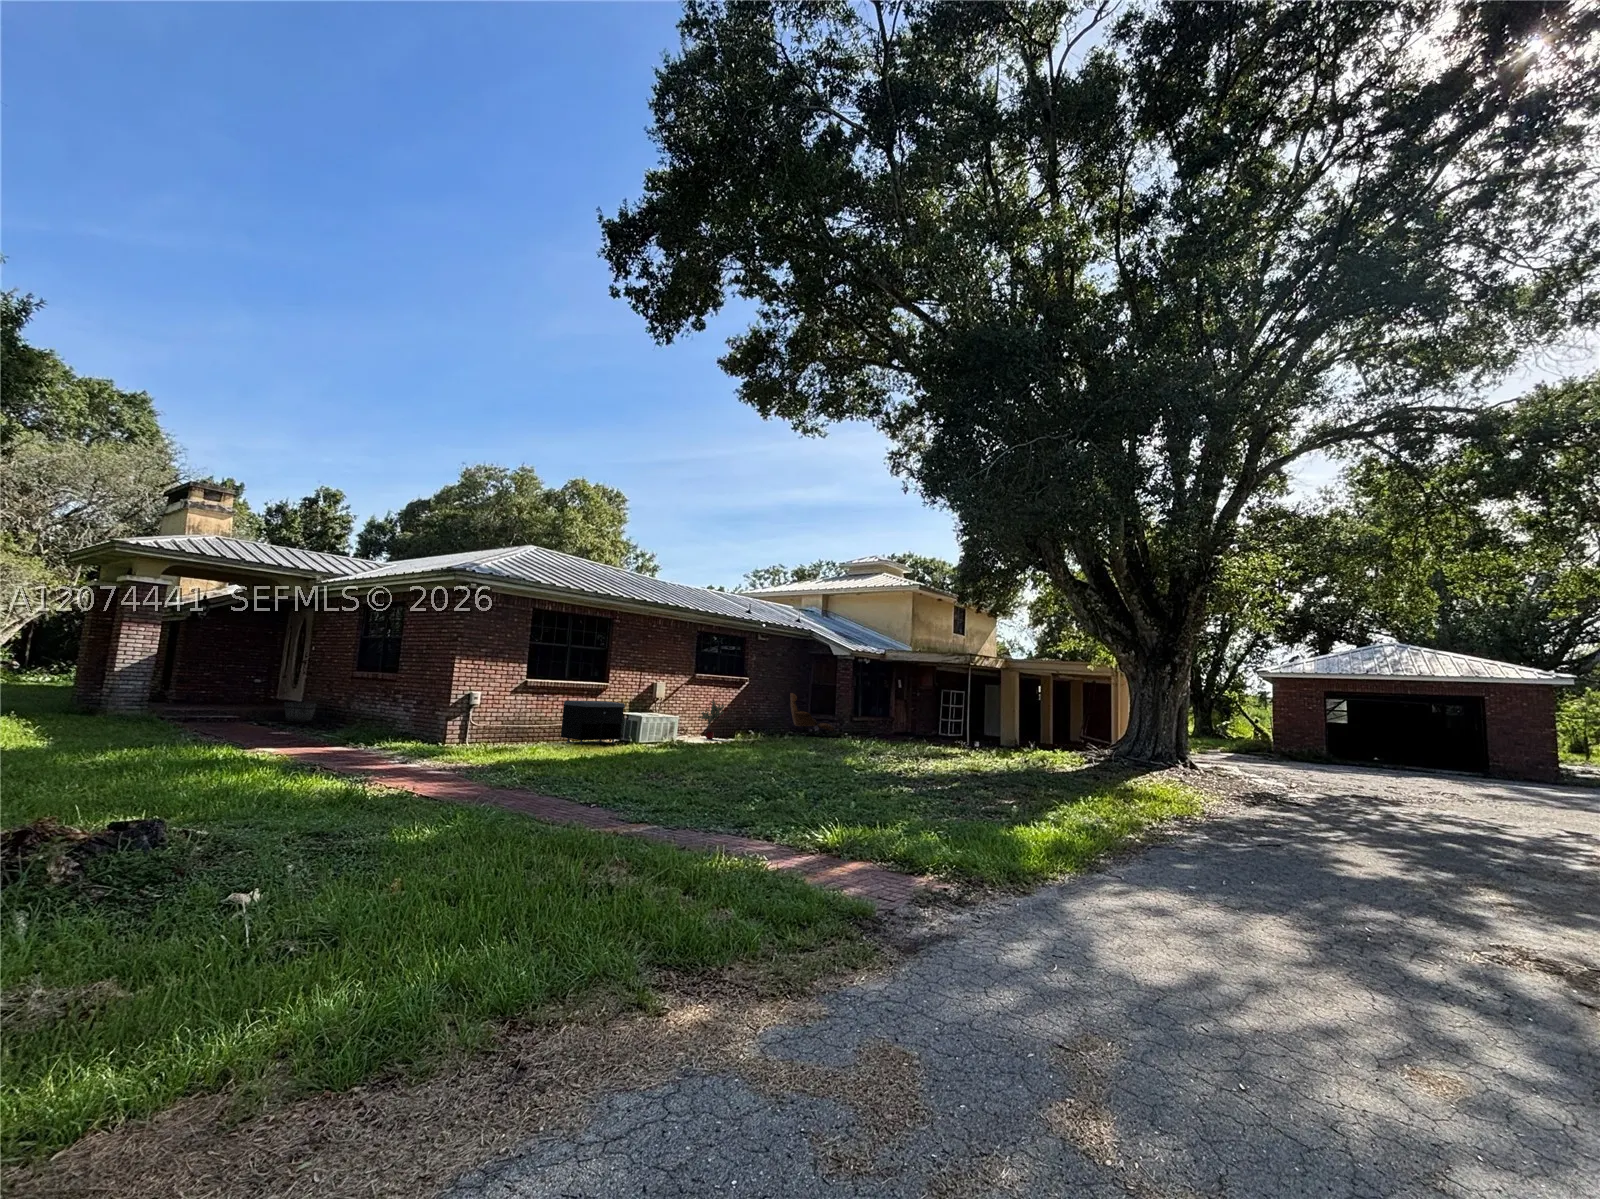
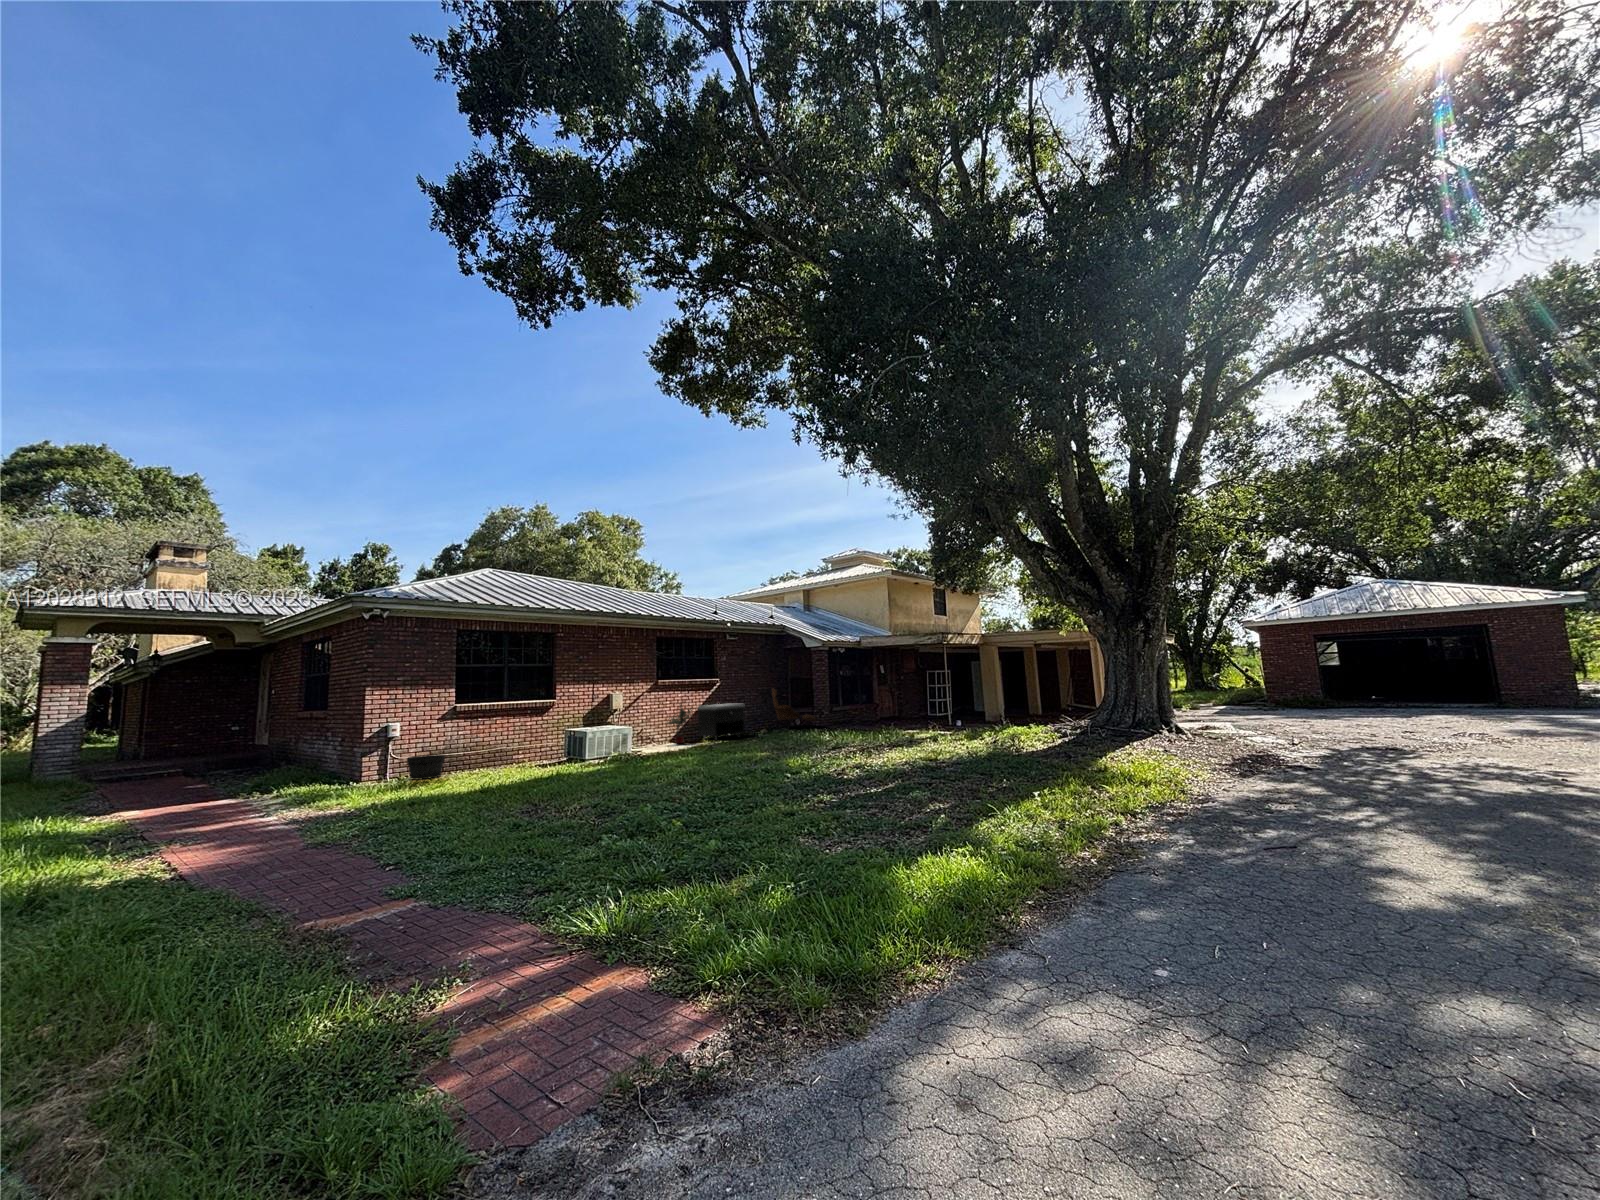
wooden bucket: present [284,697,317,722] -> present [407,754,445,780]
storage bench: present [561,701,625,744] -> present [698,703,745,738]

